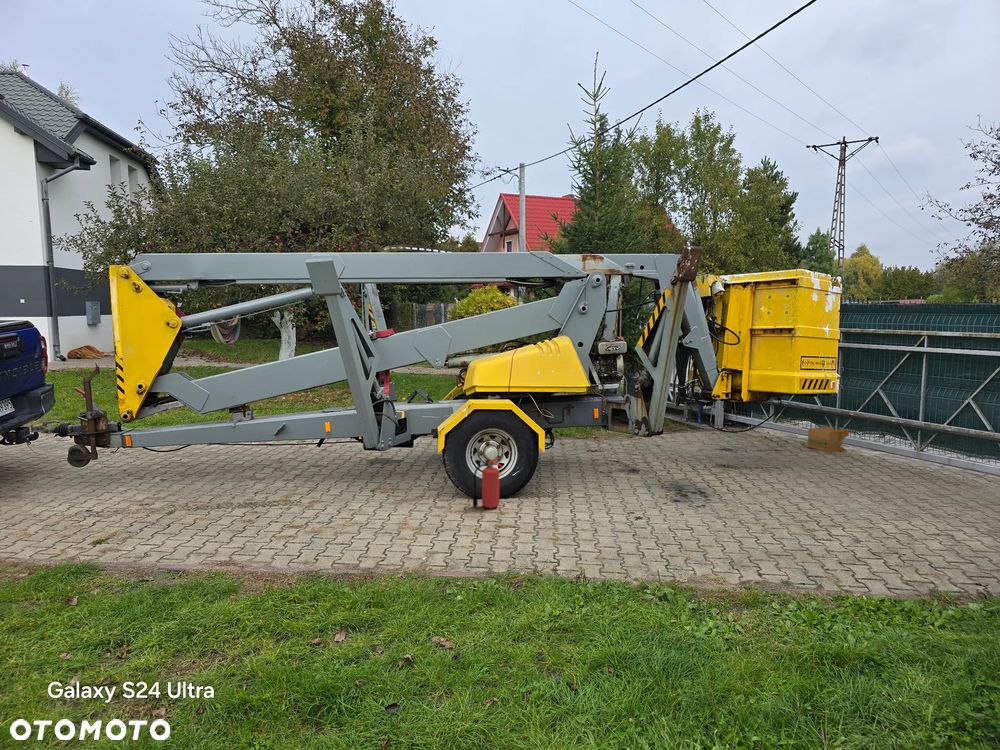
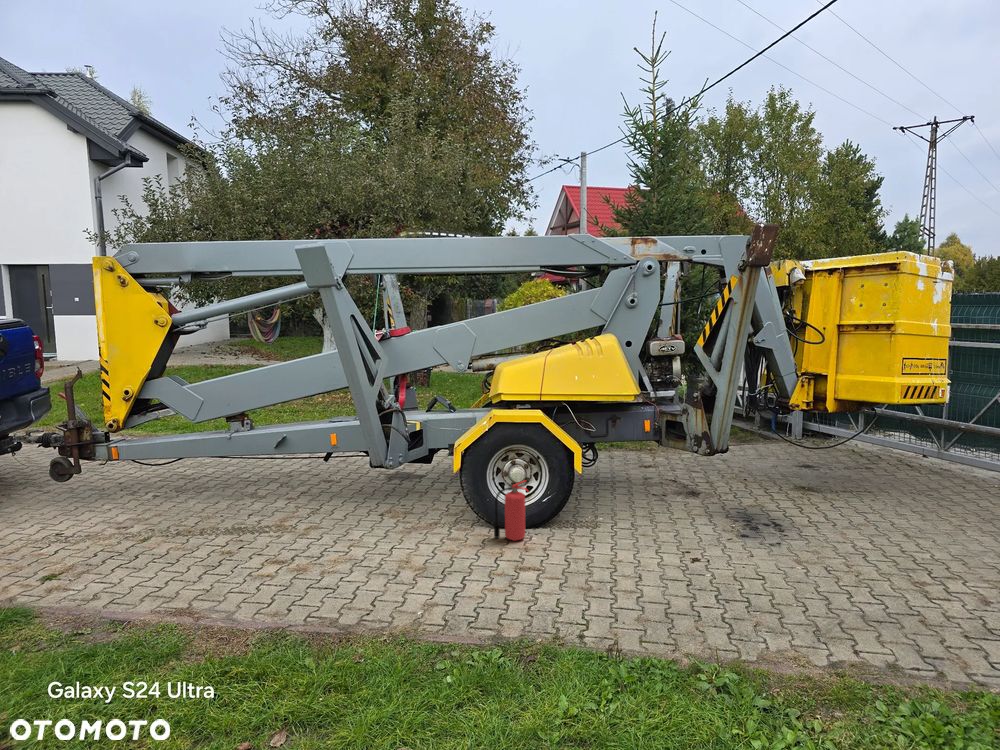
cardboard box: present [807,426,849,452] -> none [906,440,959,471]

